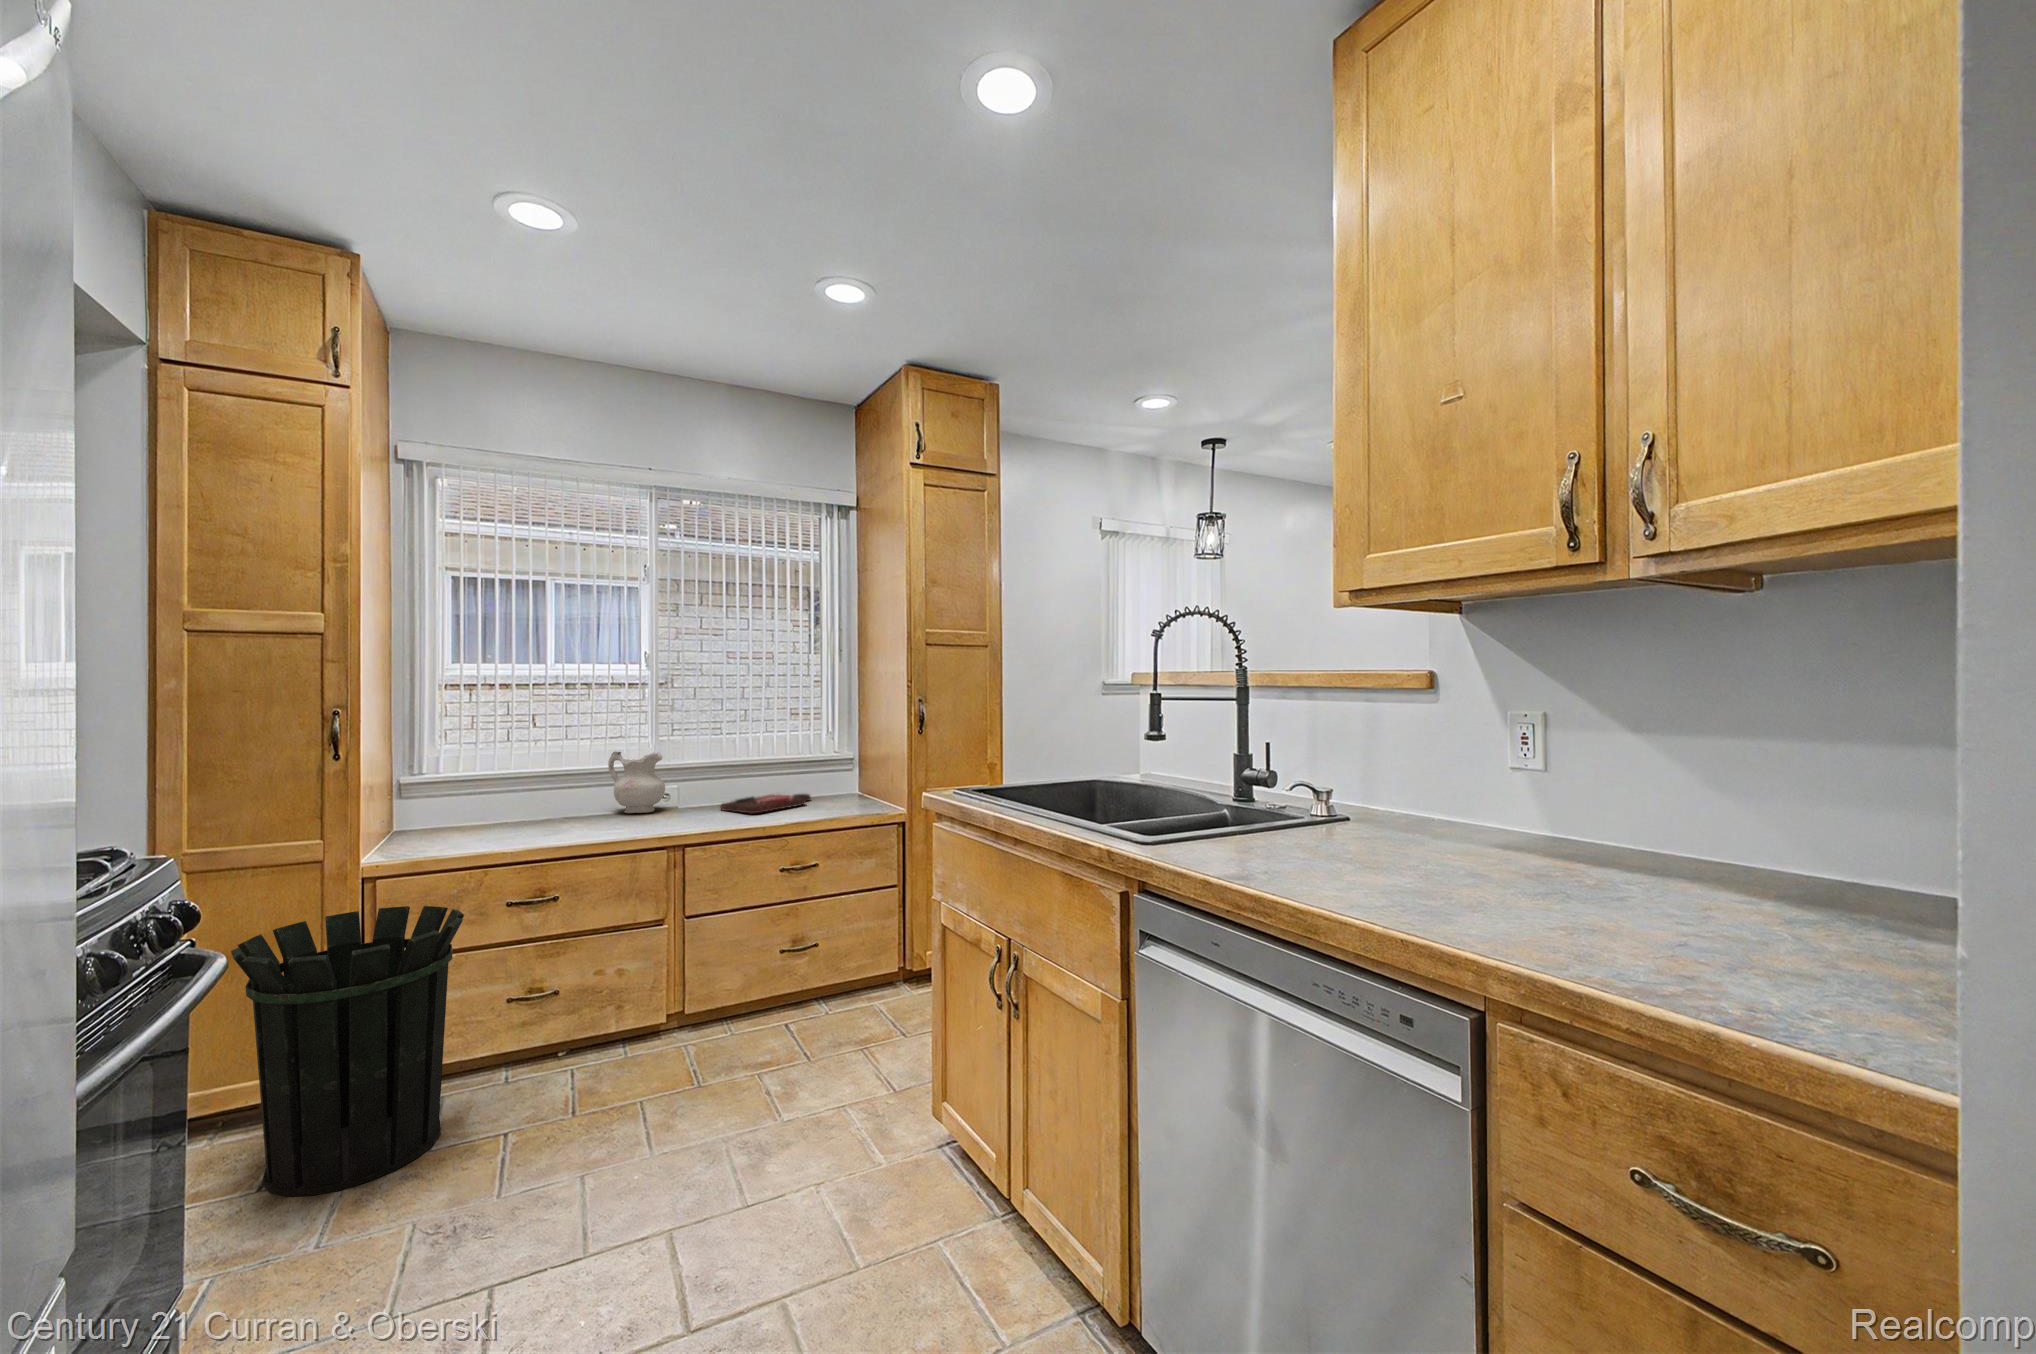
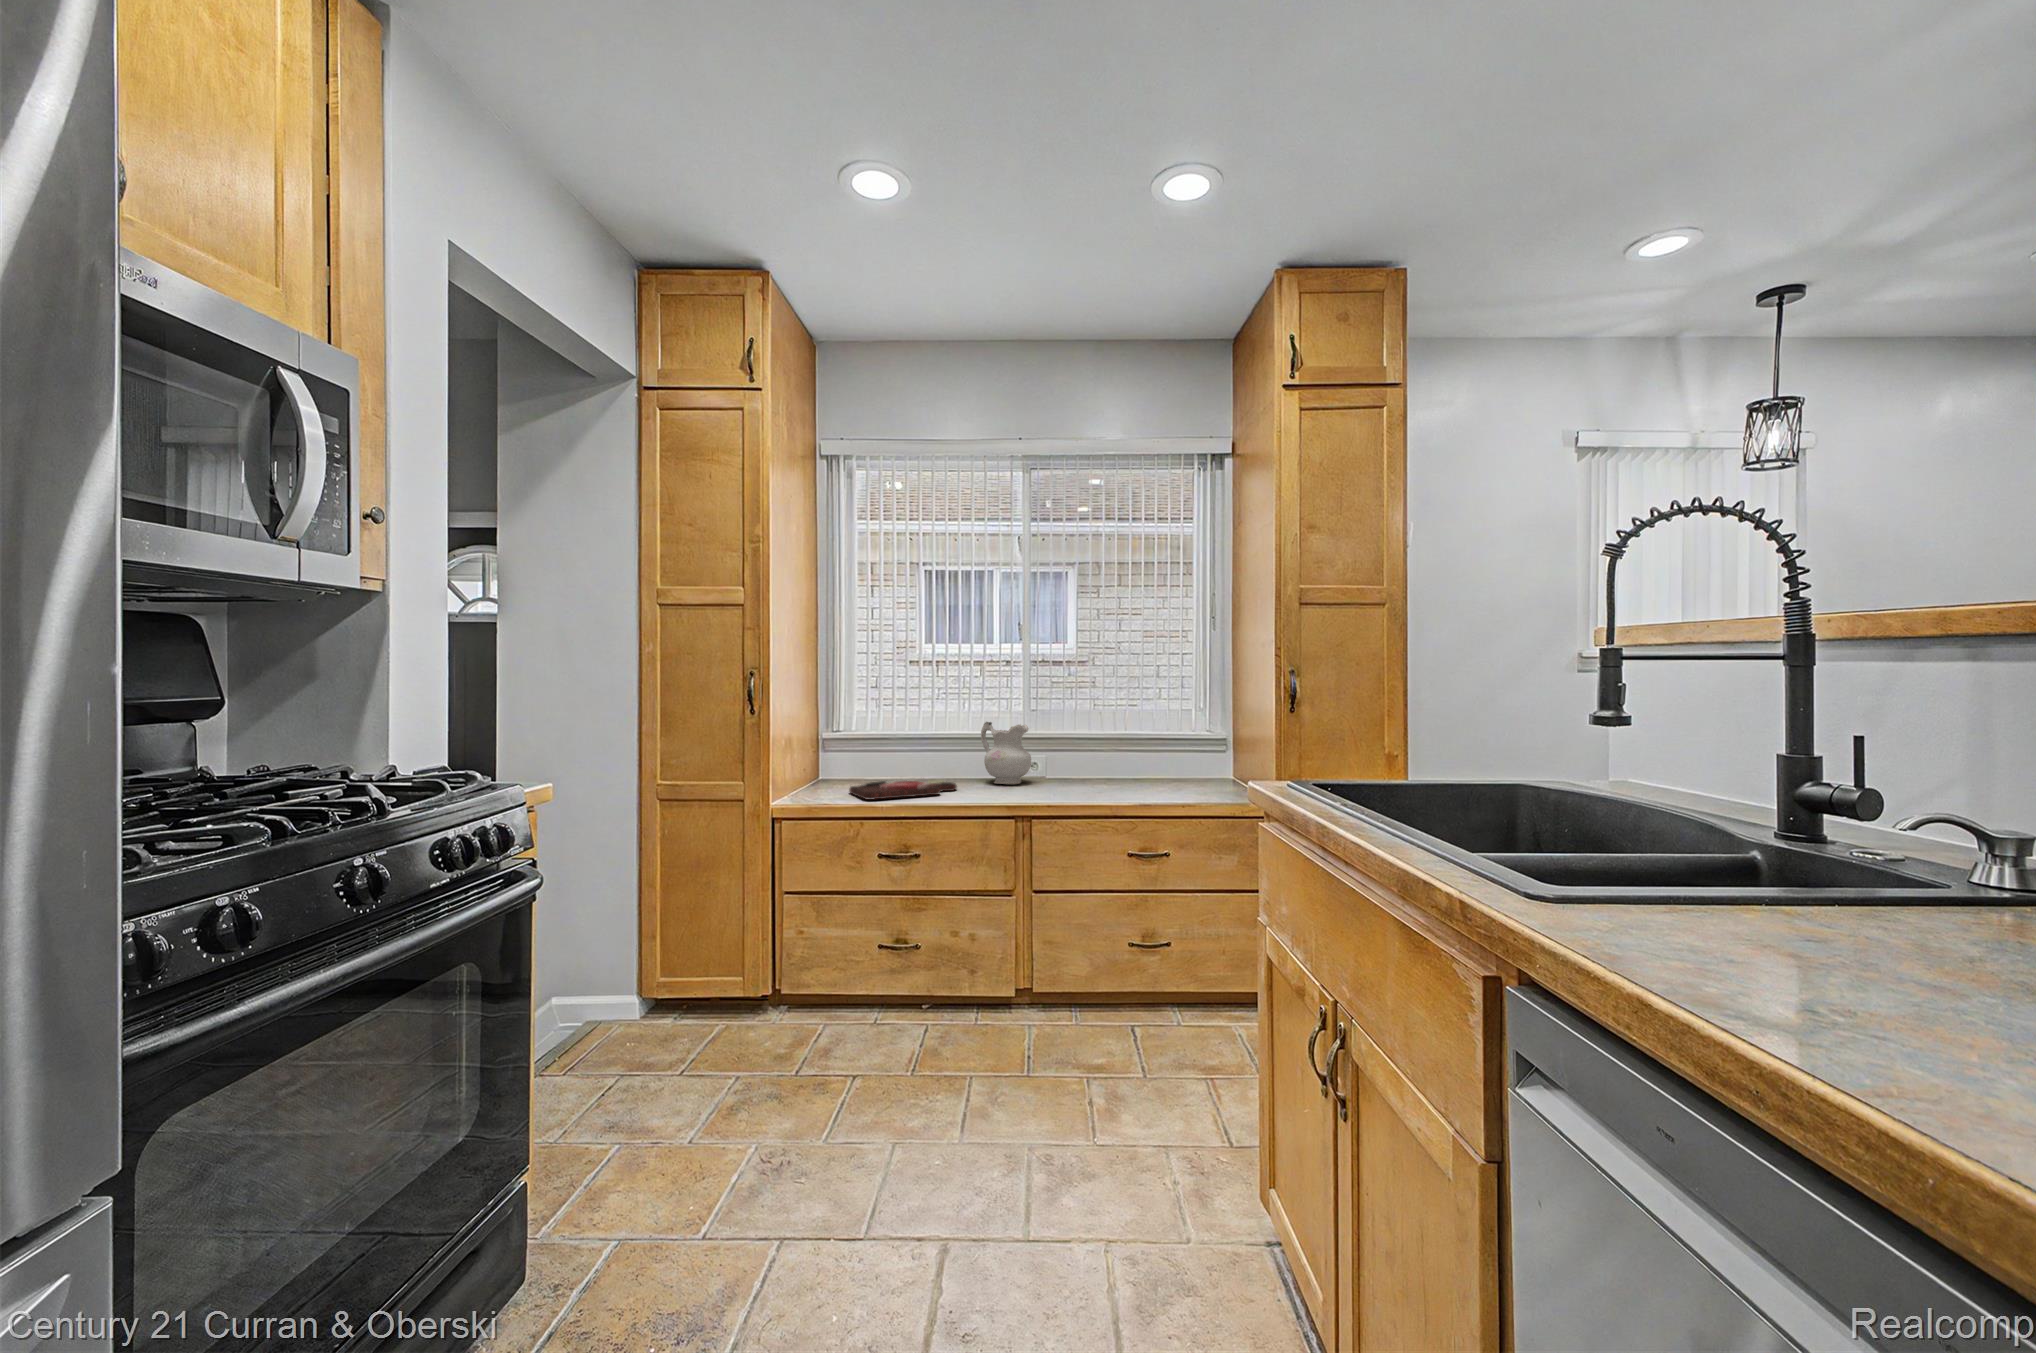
cutting board: present [720,794,811,814] -> present [849,780,957,799]
waste bin: present [231,906,464,1196] -> none [670,846,833,1080]

